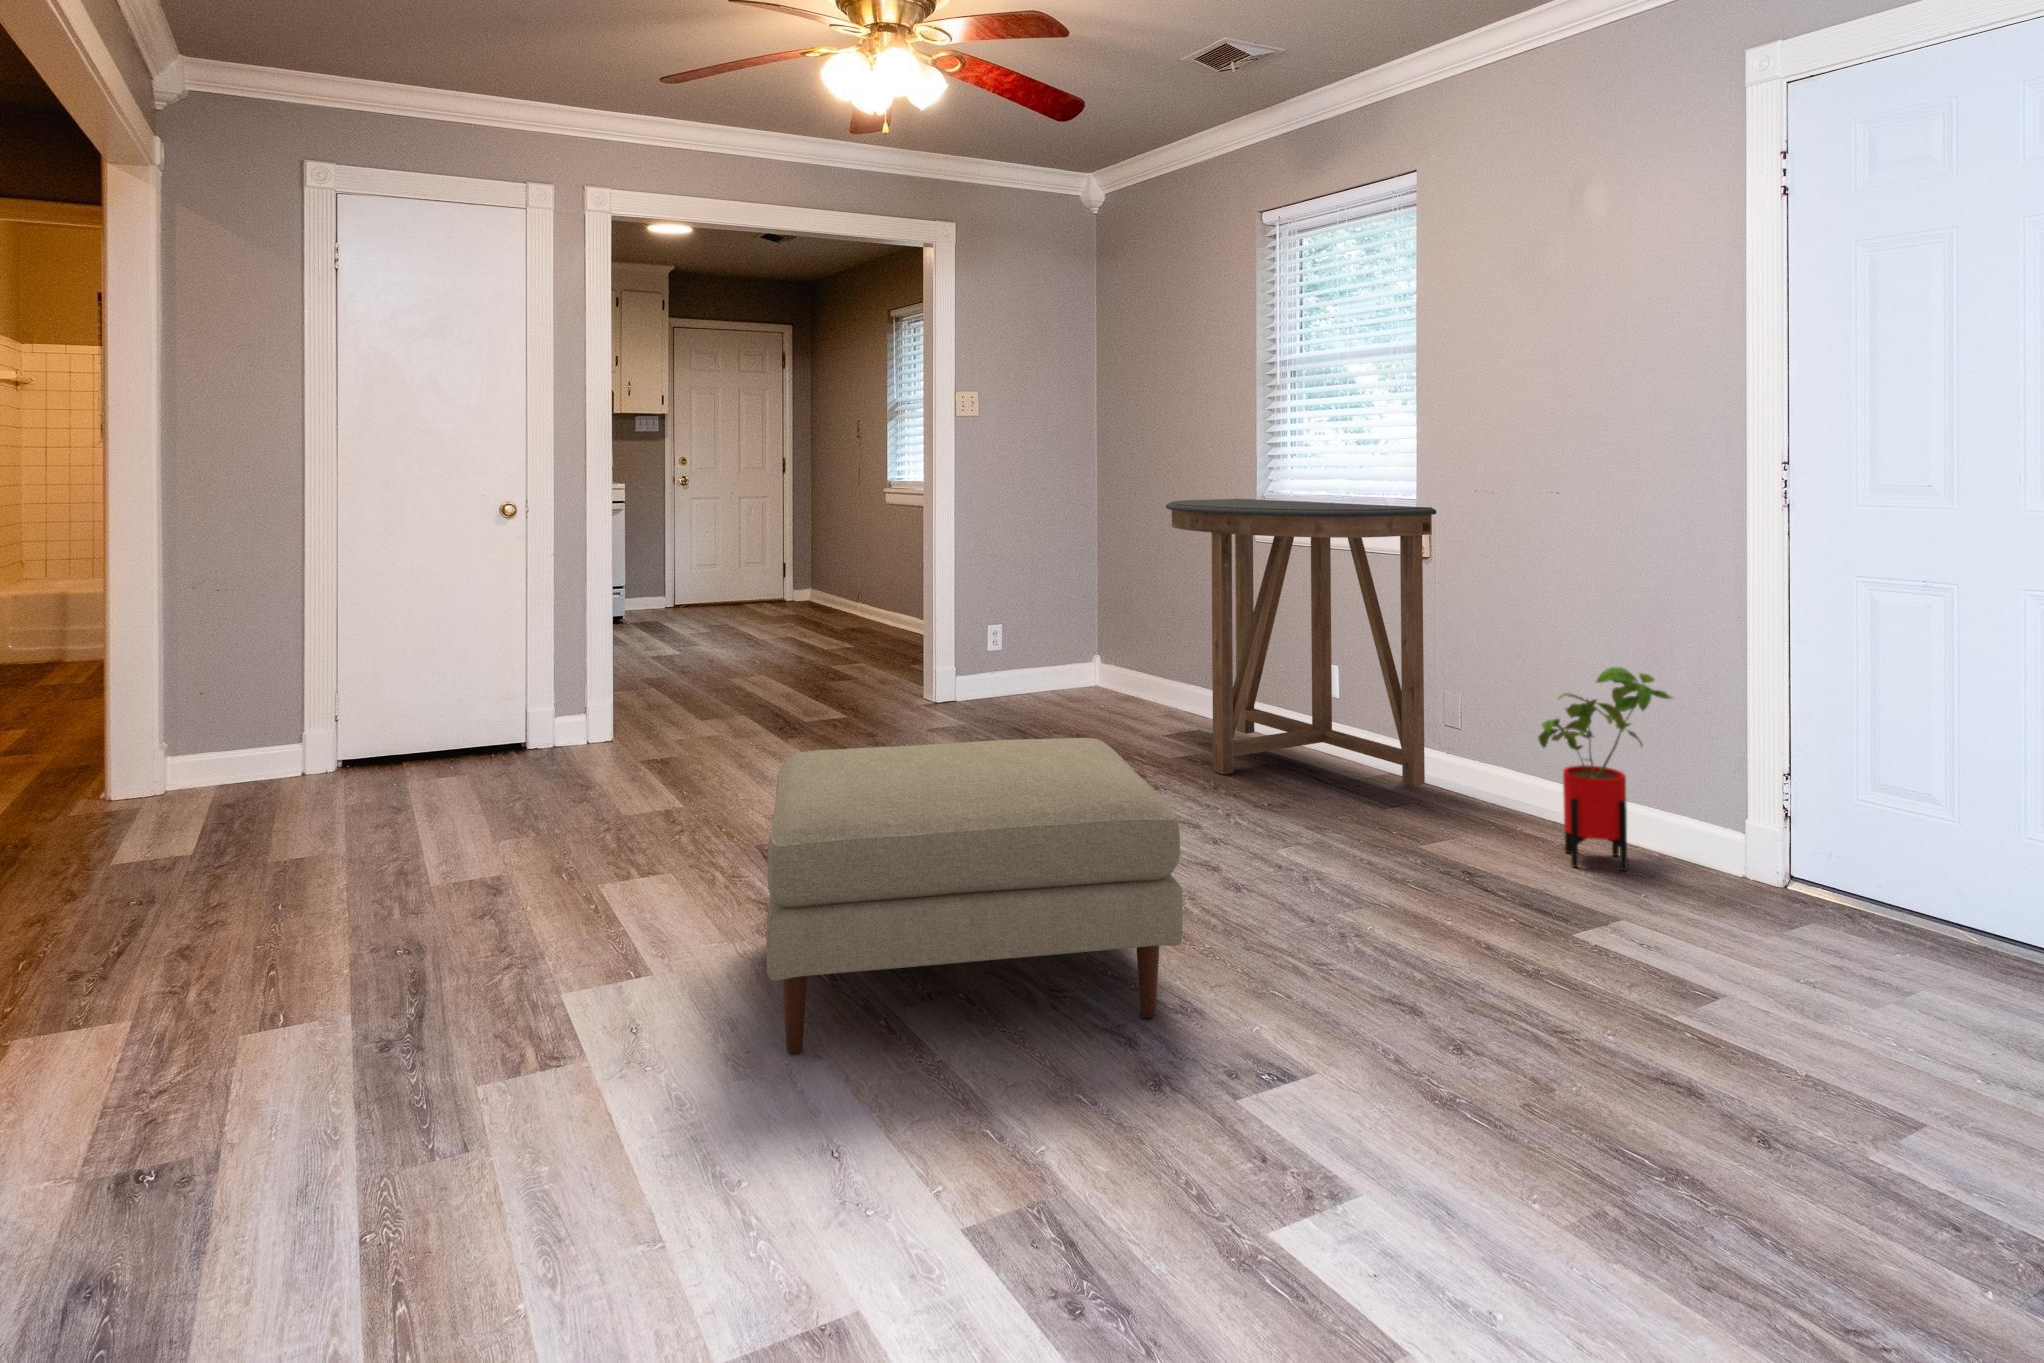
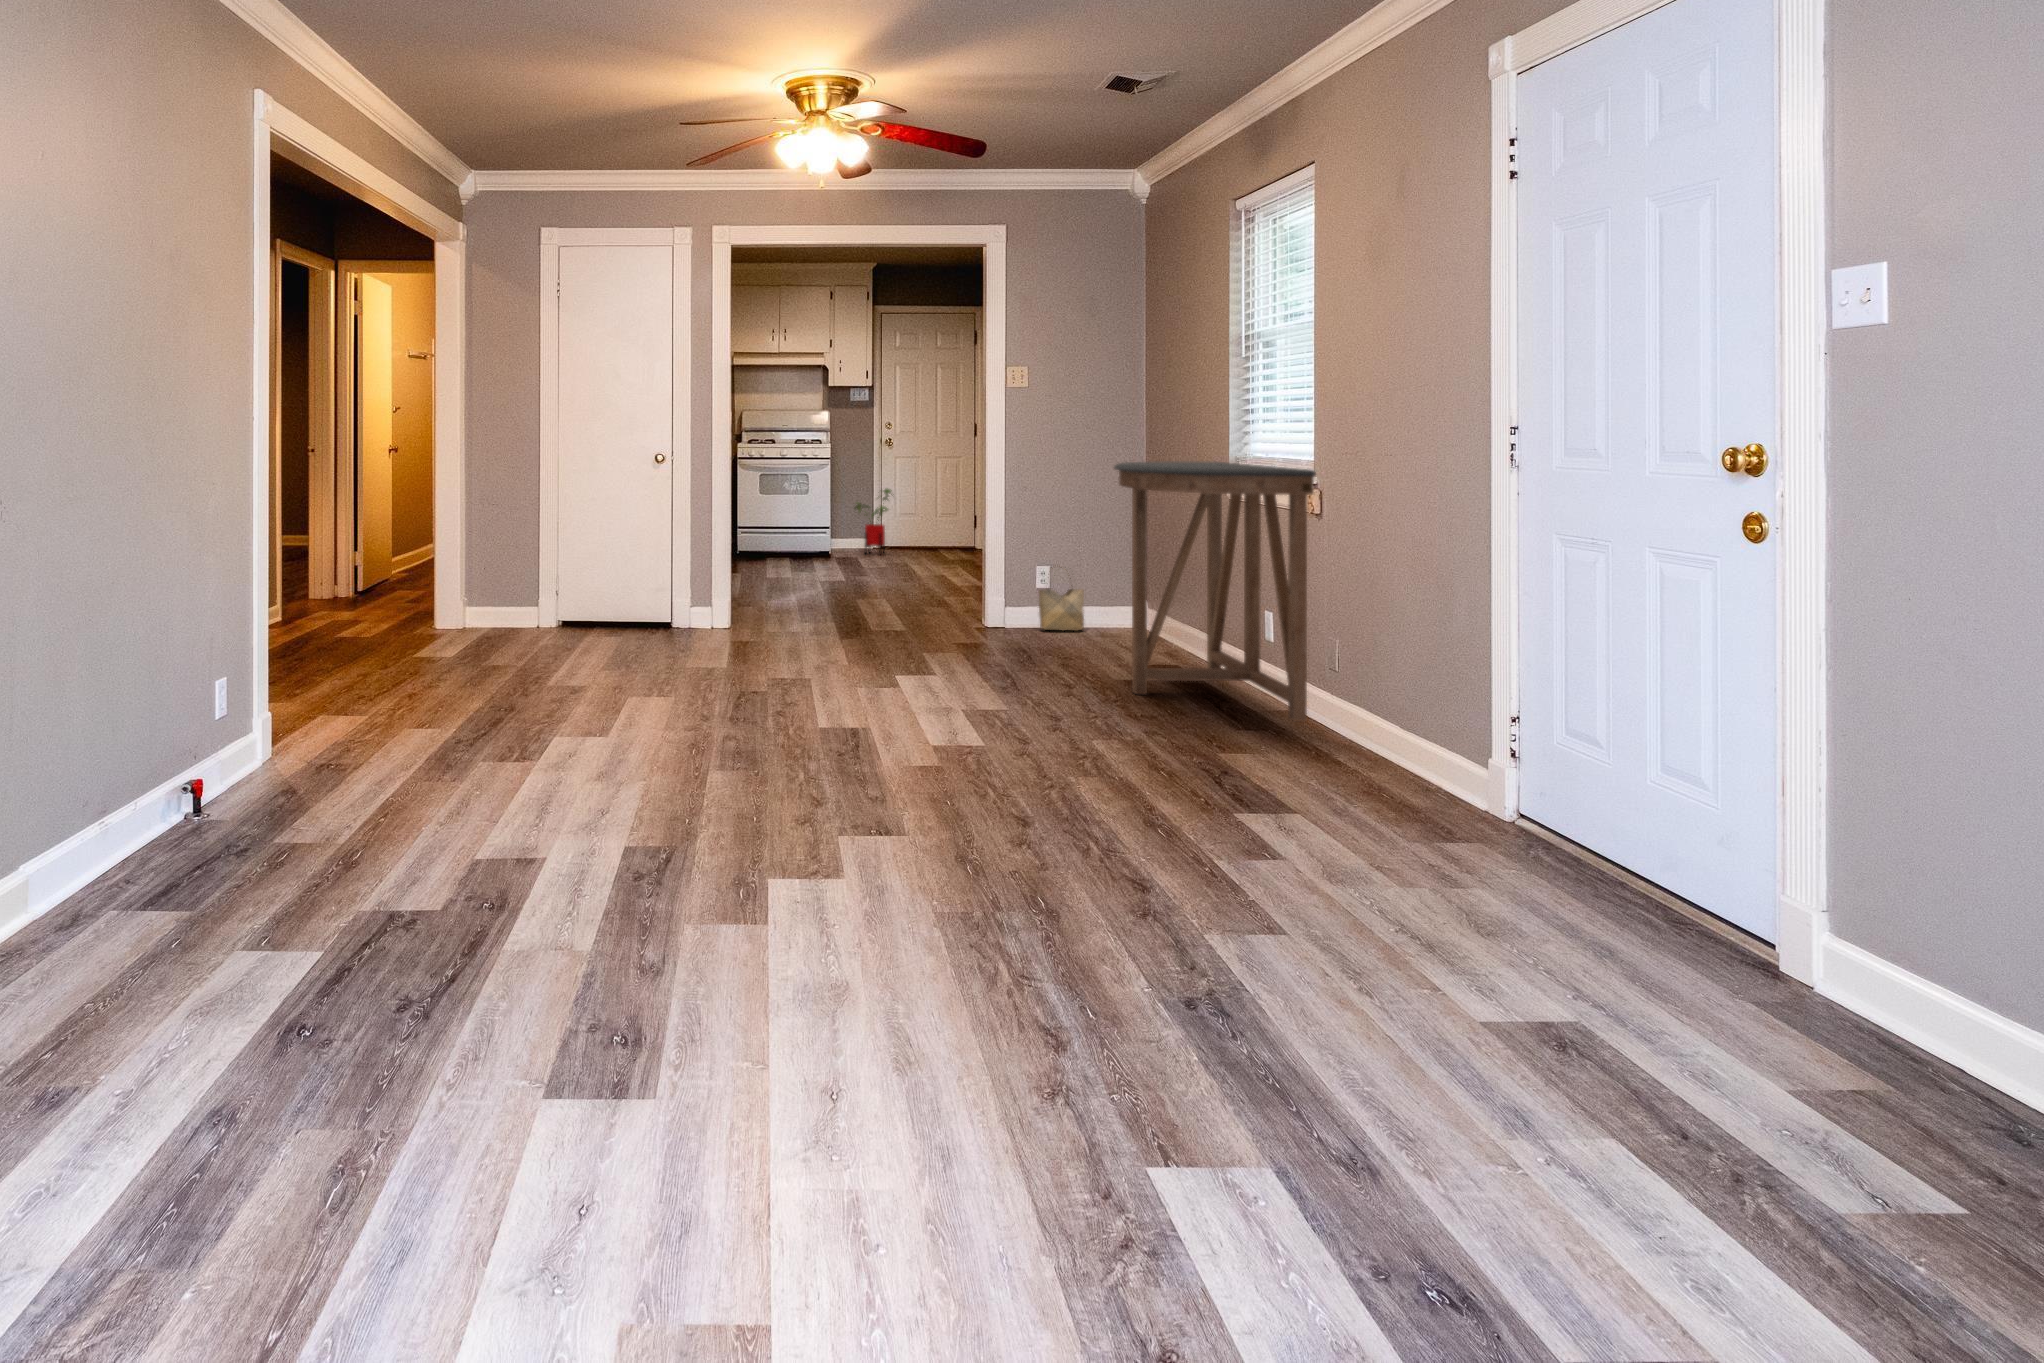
woven basket: none [998,622,1049,699] -> present [1038,567,1084,631]
house plant: present [1538,667,1672,871] -> present [855,489,892,552]
ottoman: present [766,738,1183,1053] -> none [616,613,912,798]

